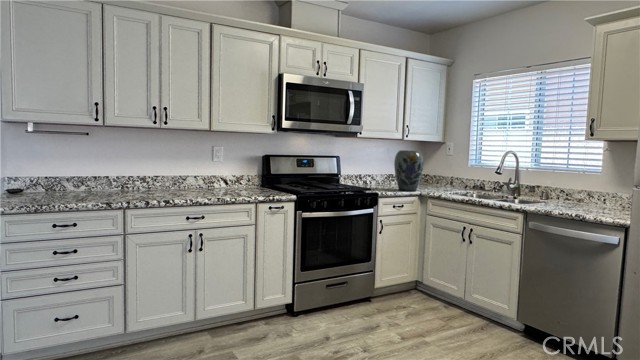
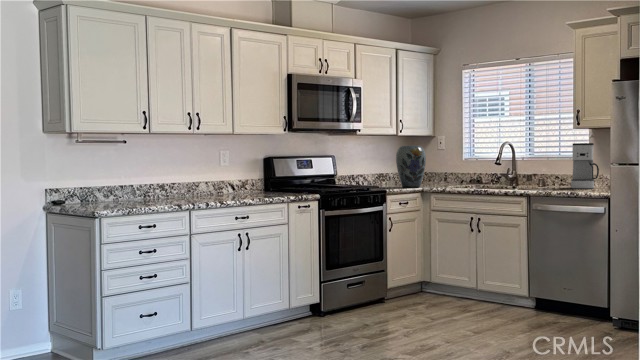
coffee maker: none [580,156,618,209] -> present [571,143,599,189]

